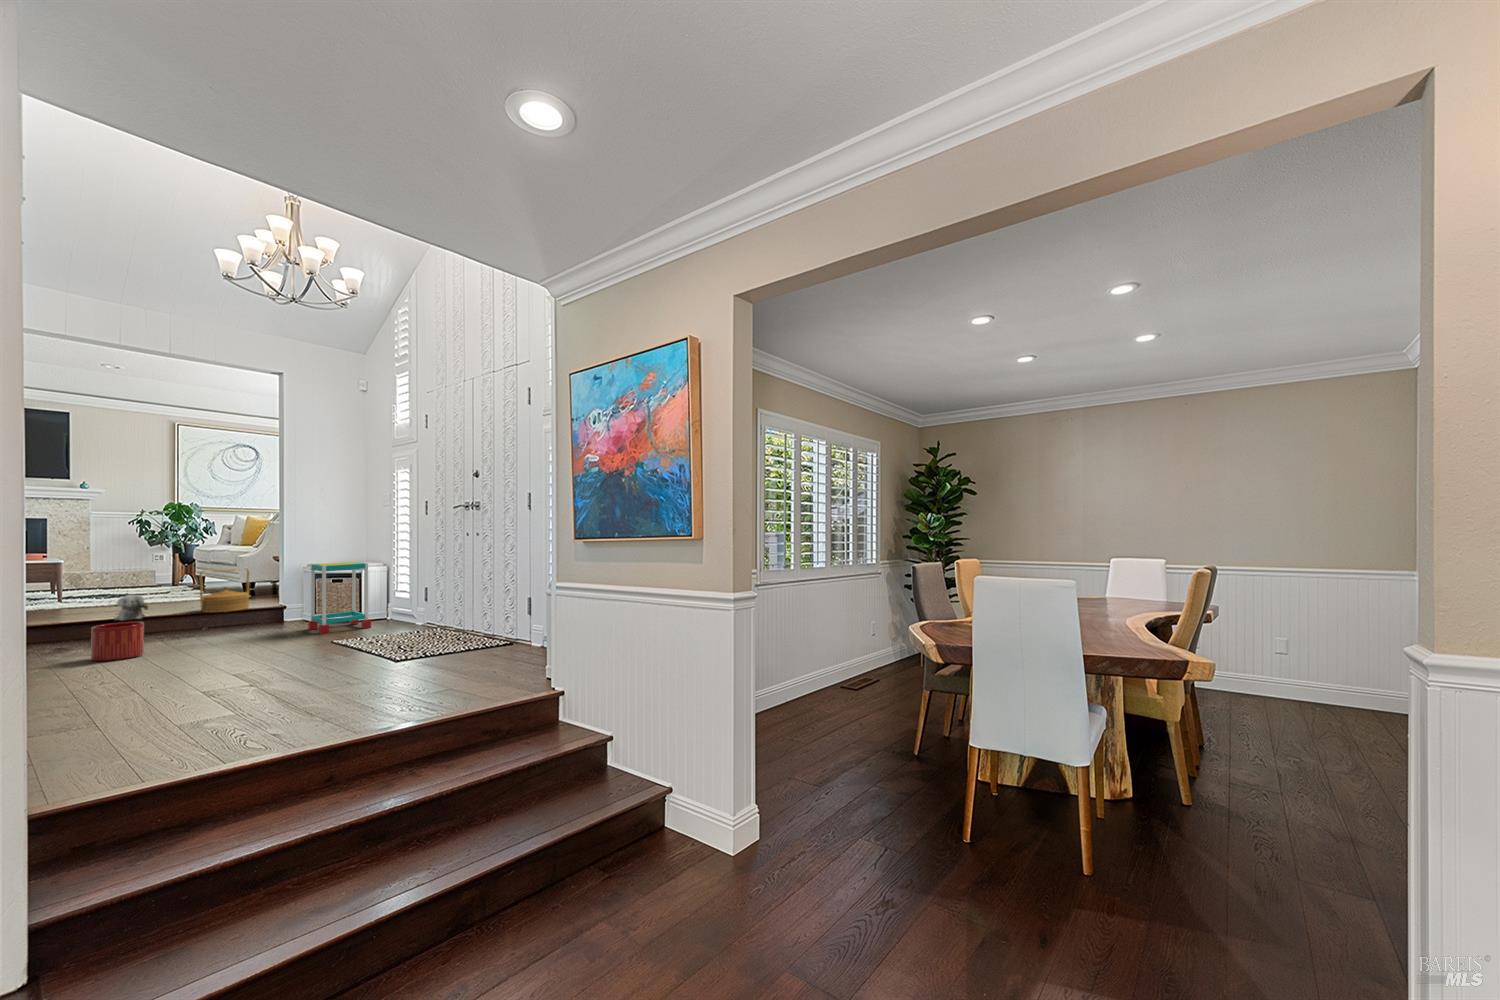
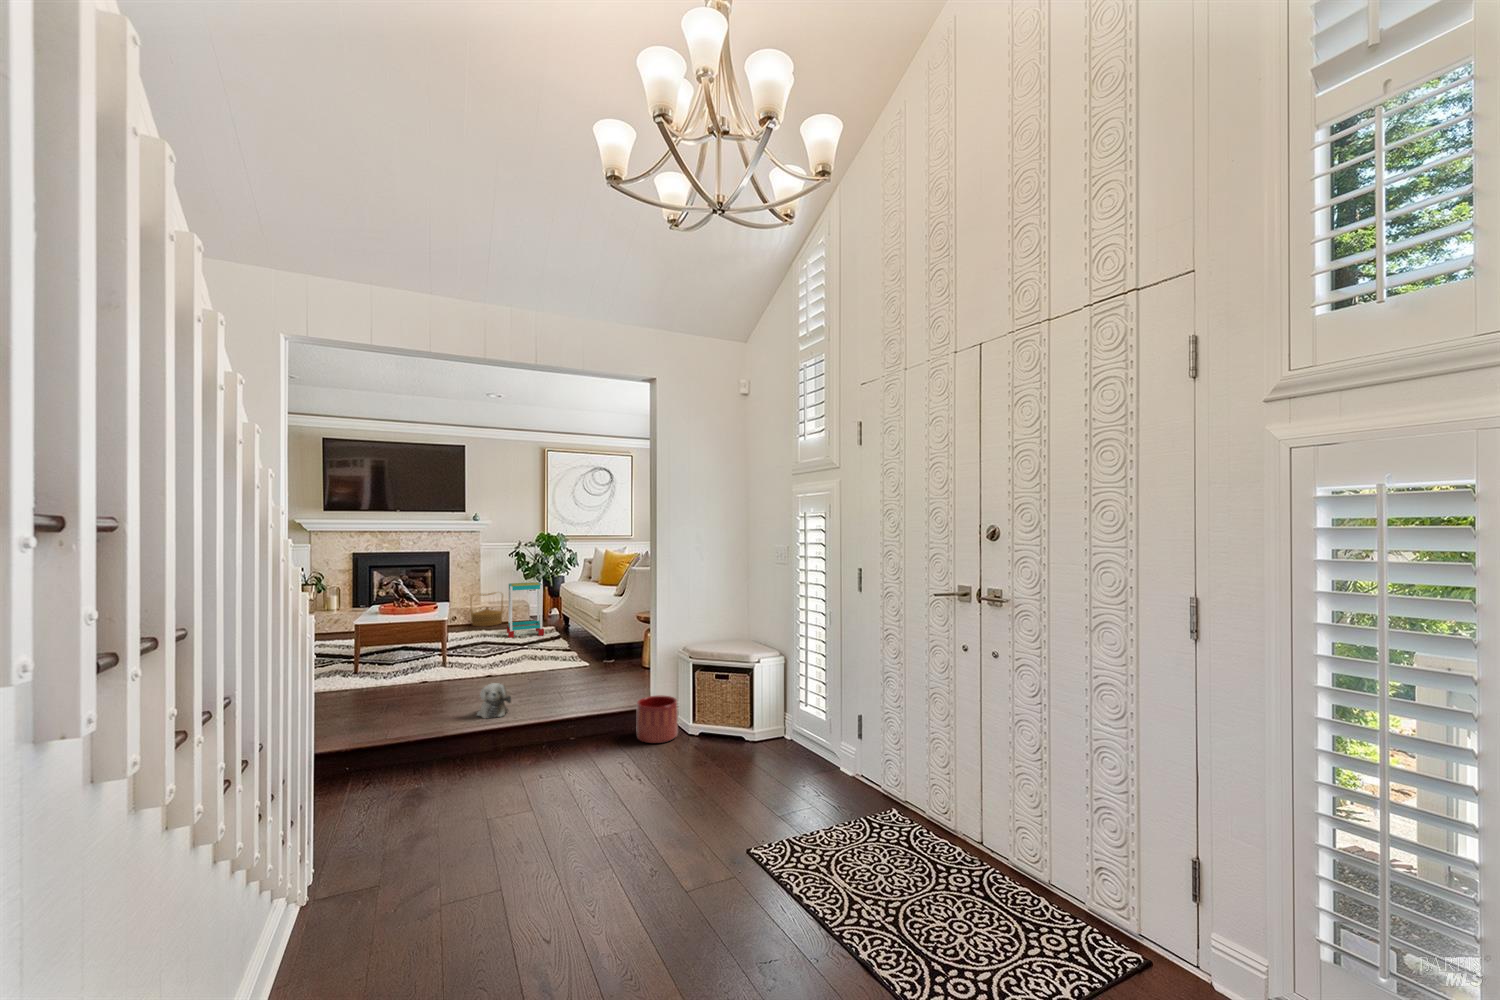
side table: present [308,562,371,634] -> present [507,582,544,638]
basket: present [199,568,250,613] -> present [470,592,503,626]
planter: present [91,622,144,661] -> present [637,696,678,743]

